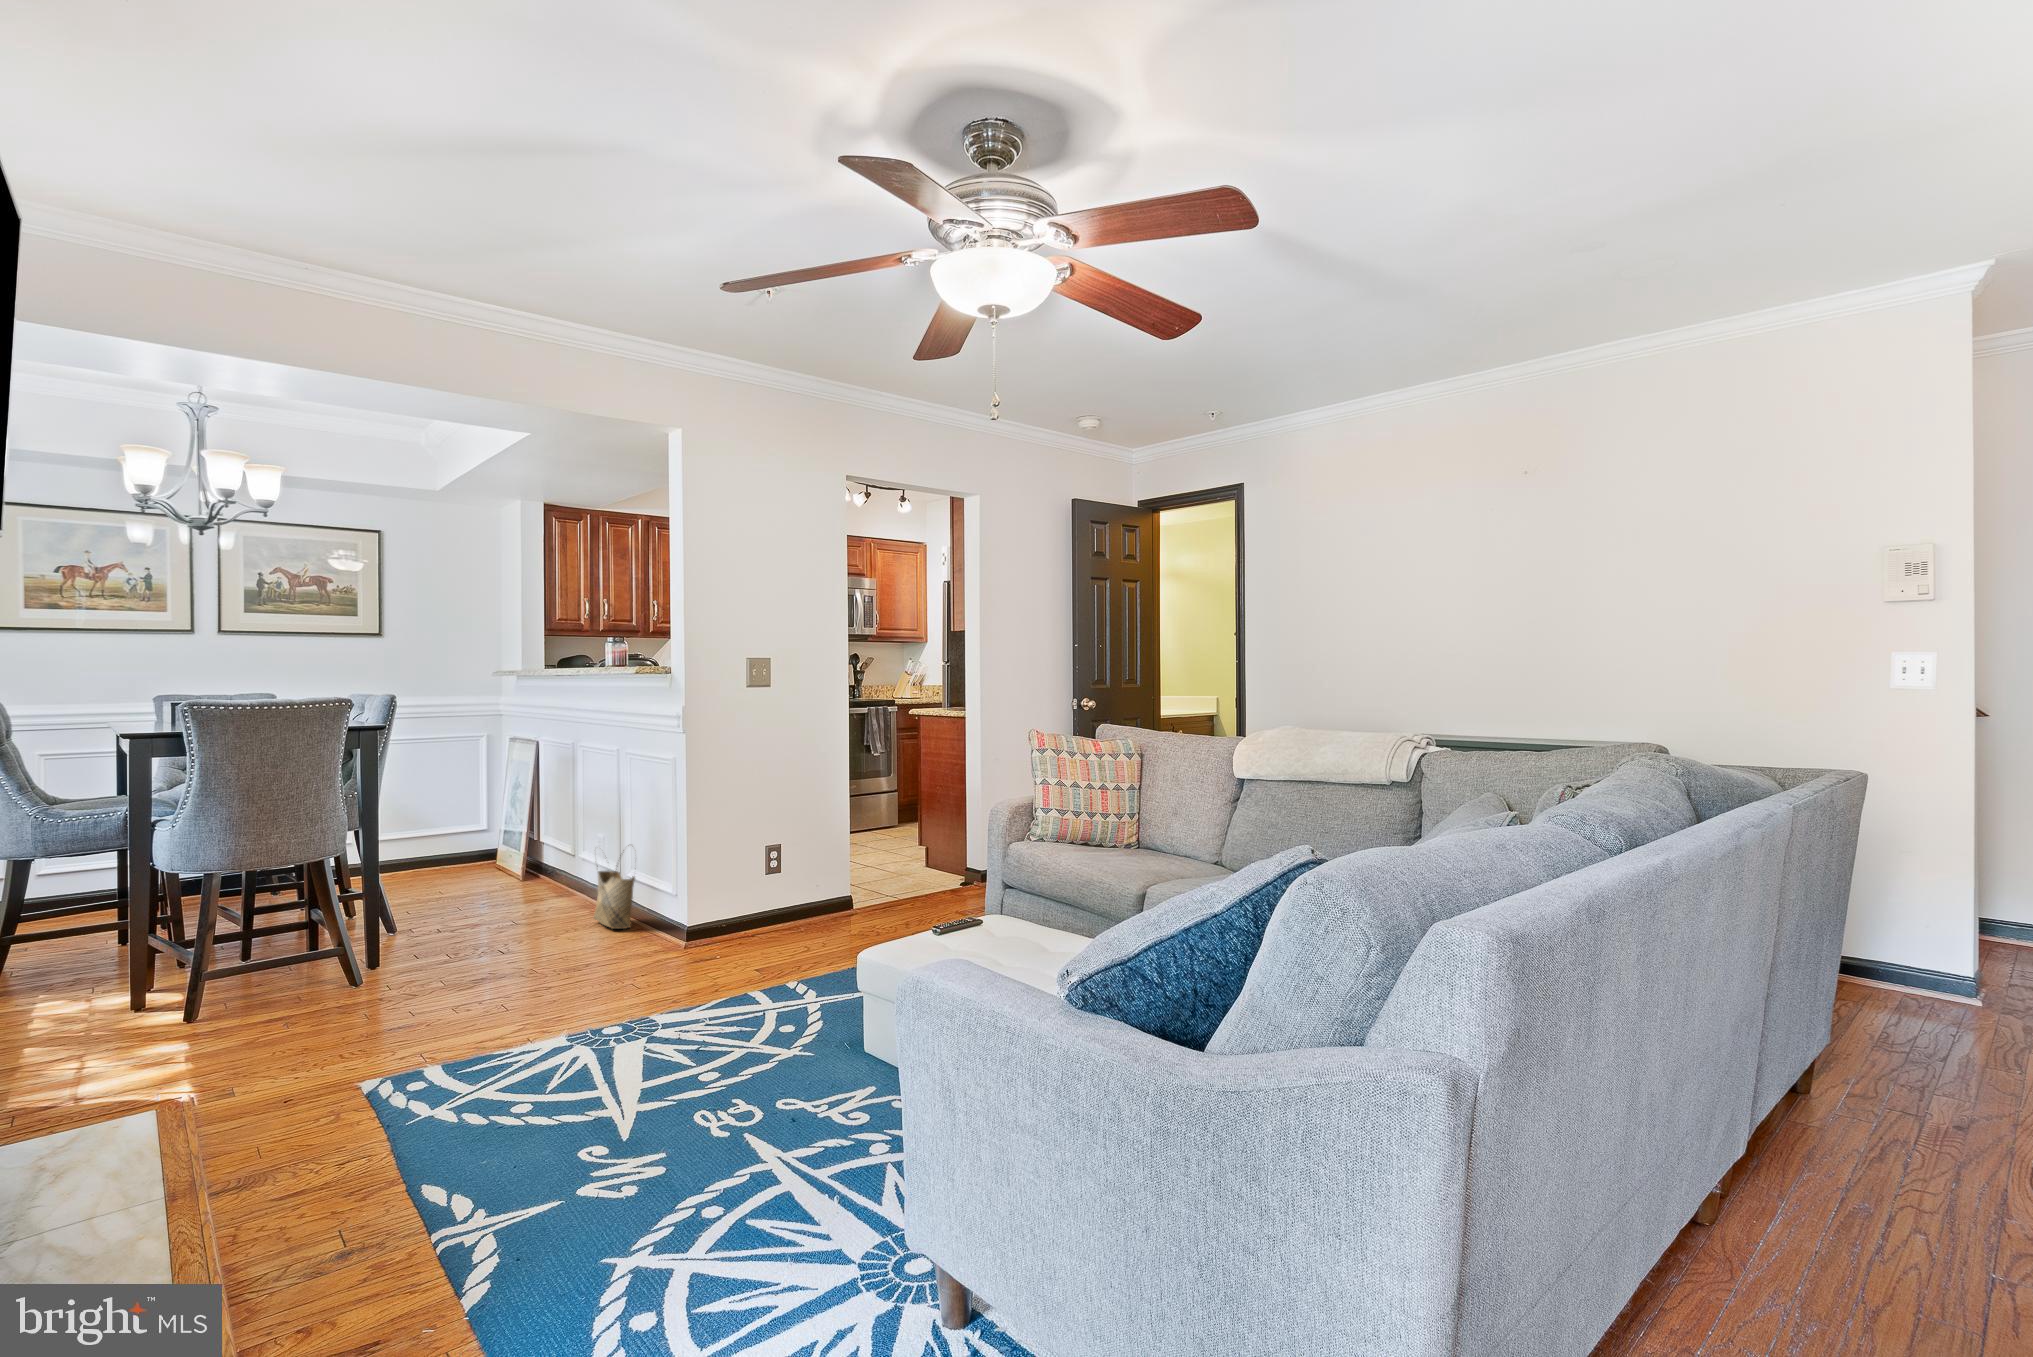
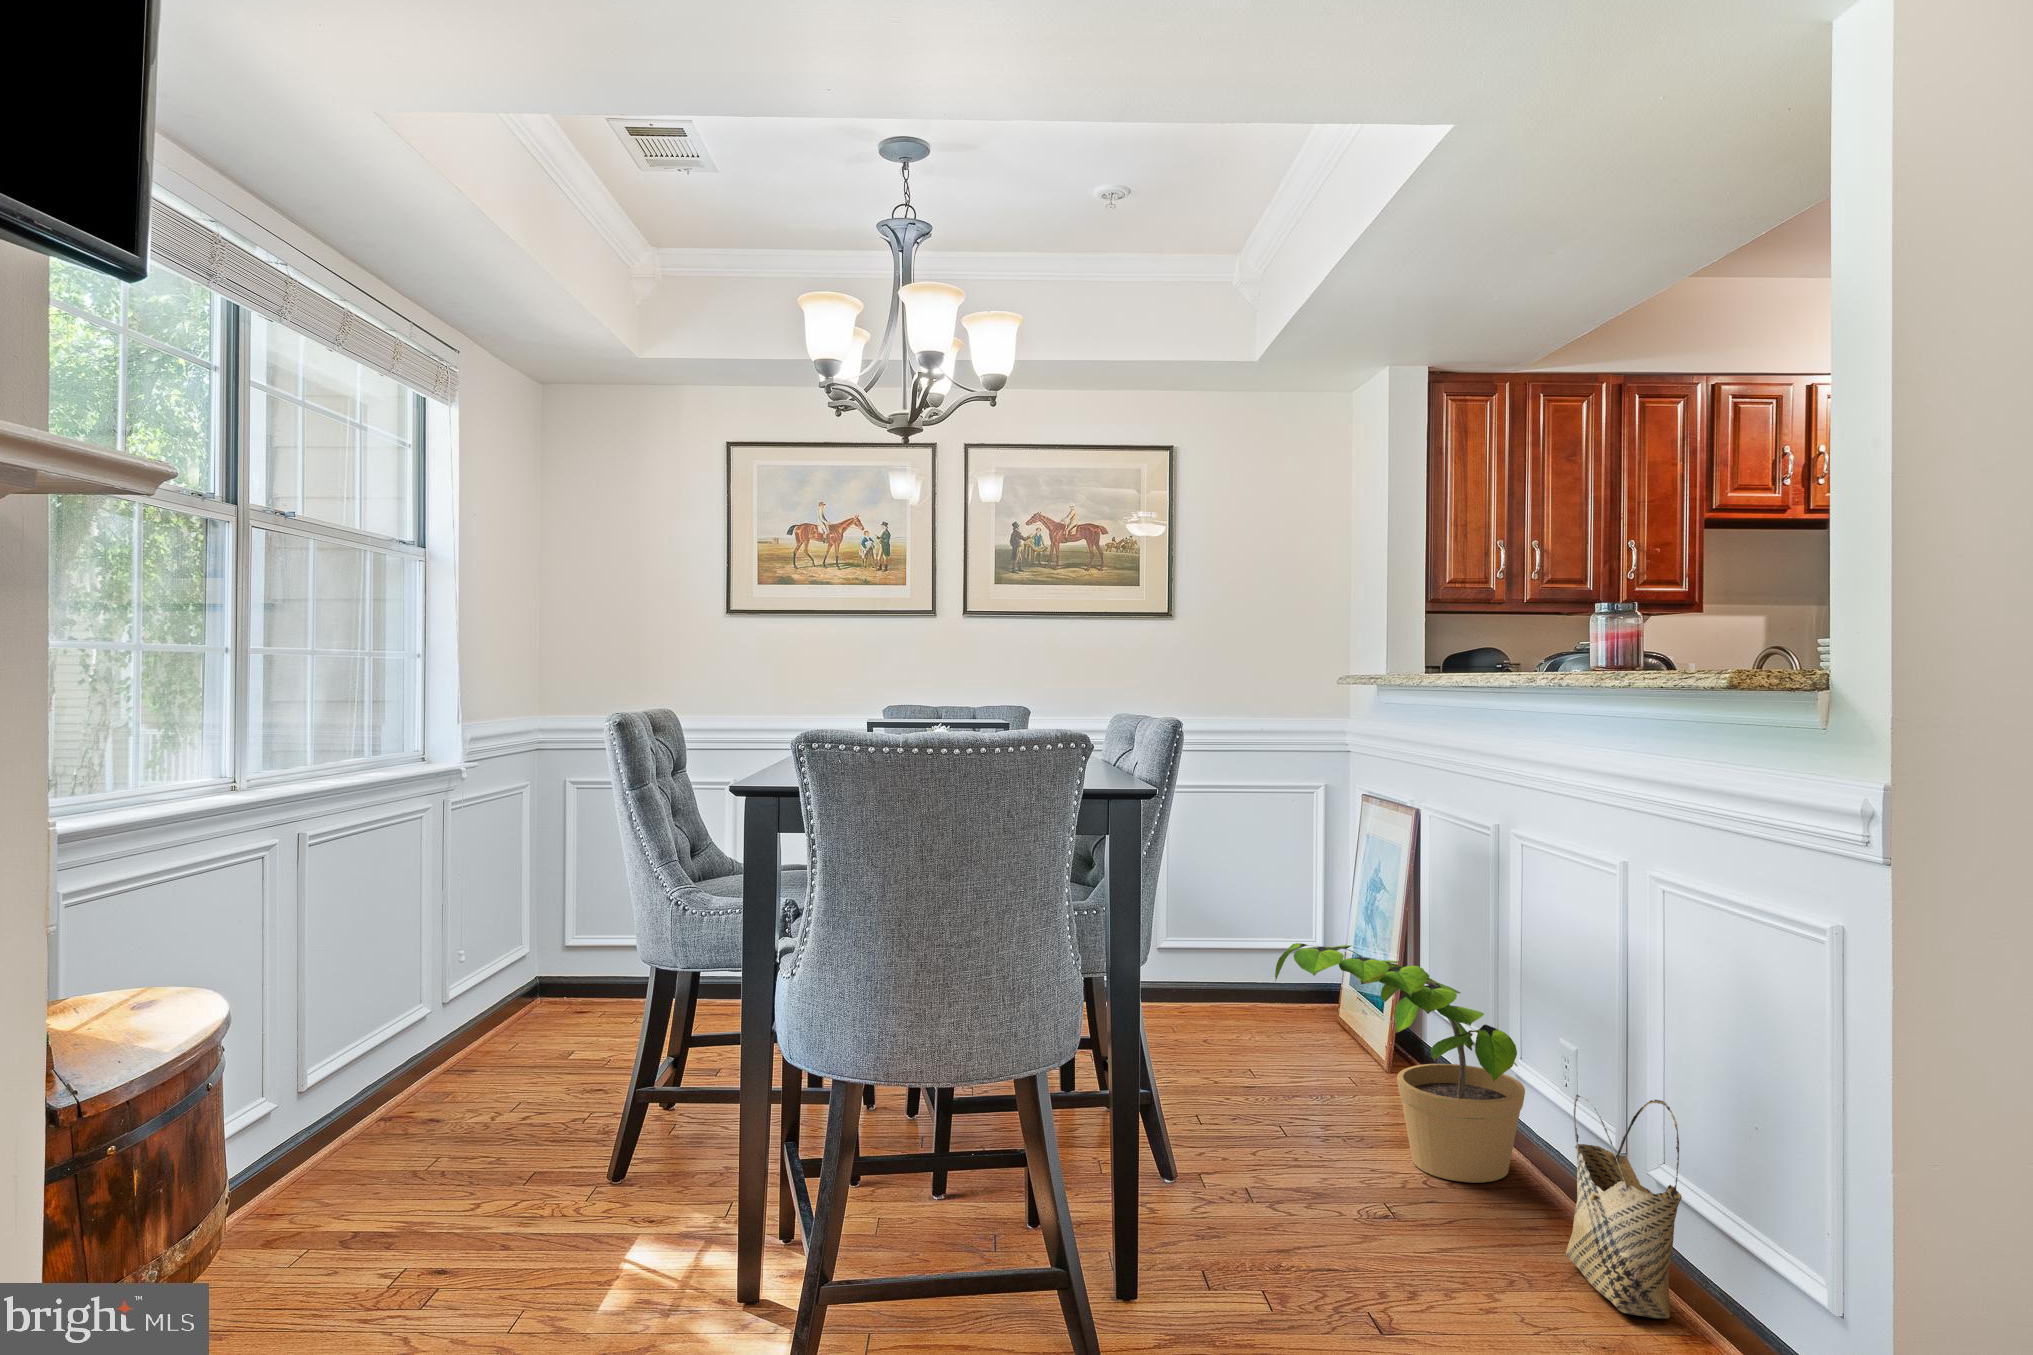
potted plant: none [453,805,584,909] -> present [1275,943,1525,1183]

